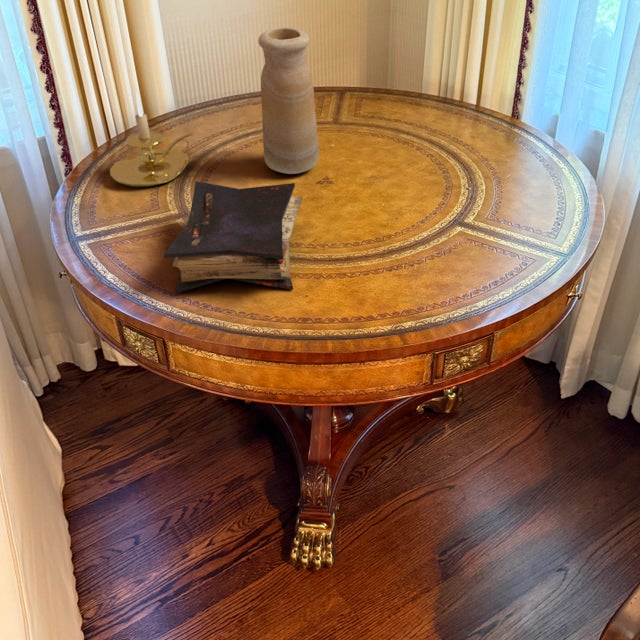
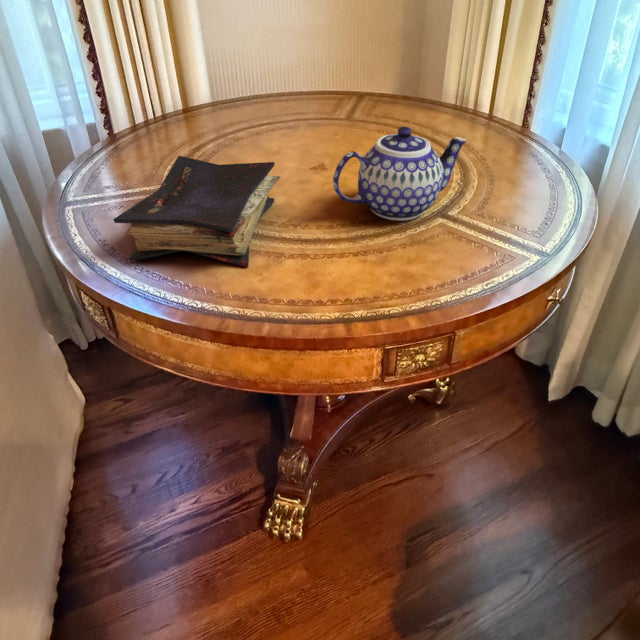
vase: present [258,28,319,174] -> none [256,10,318,160]
candle holder: present [110,93,193,187] -> none [120,72,204,165]
teapot: none [359,145,476,233] -> present [333,126,466,221]

